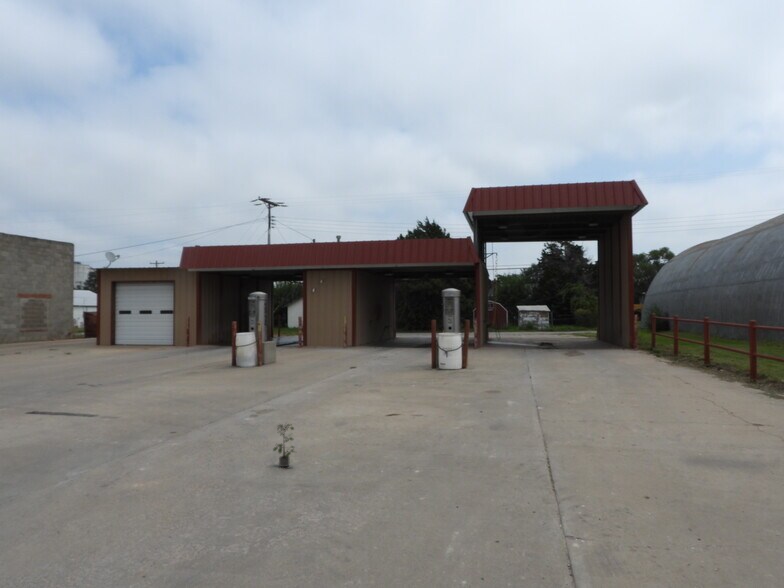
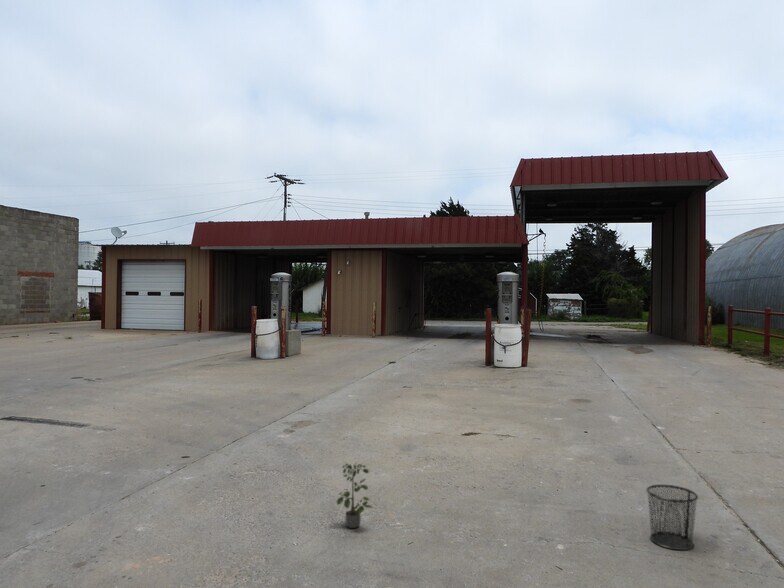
waste bin: none [475,433,506,472] -> present [647,485,698,550]

